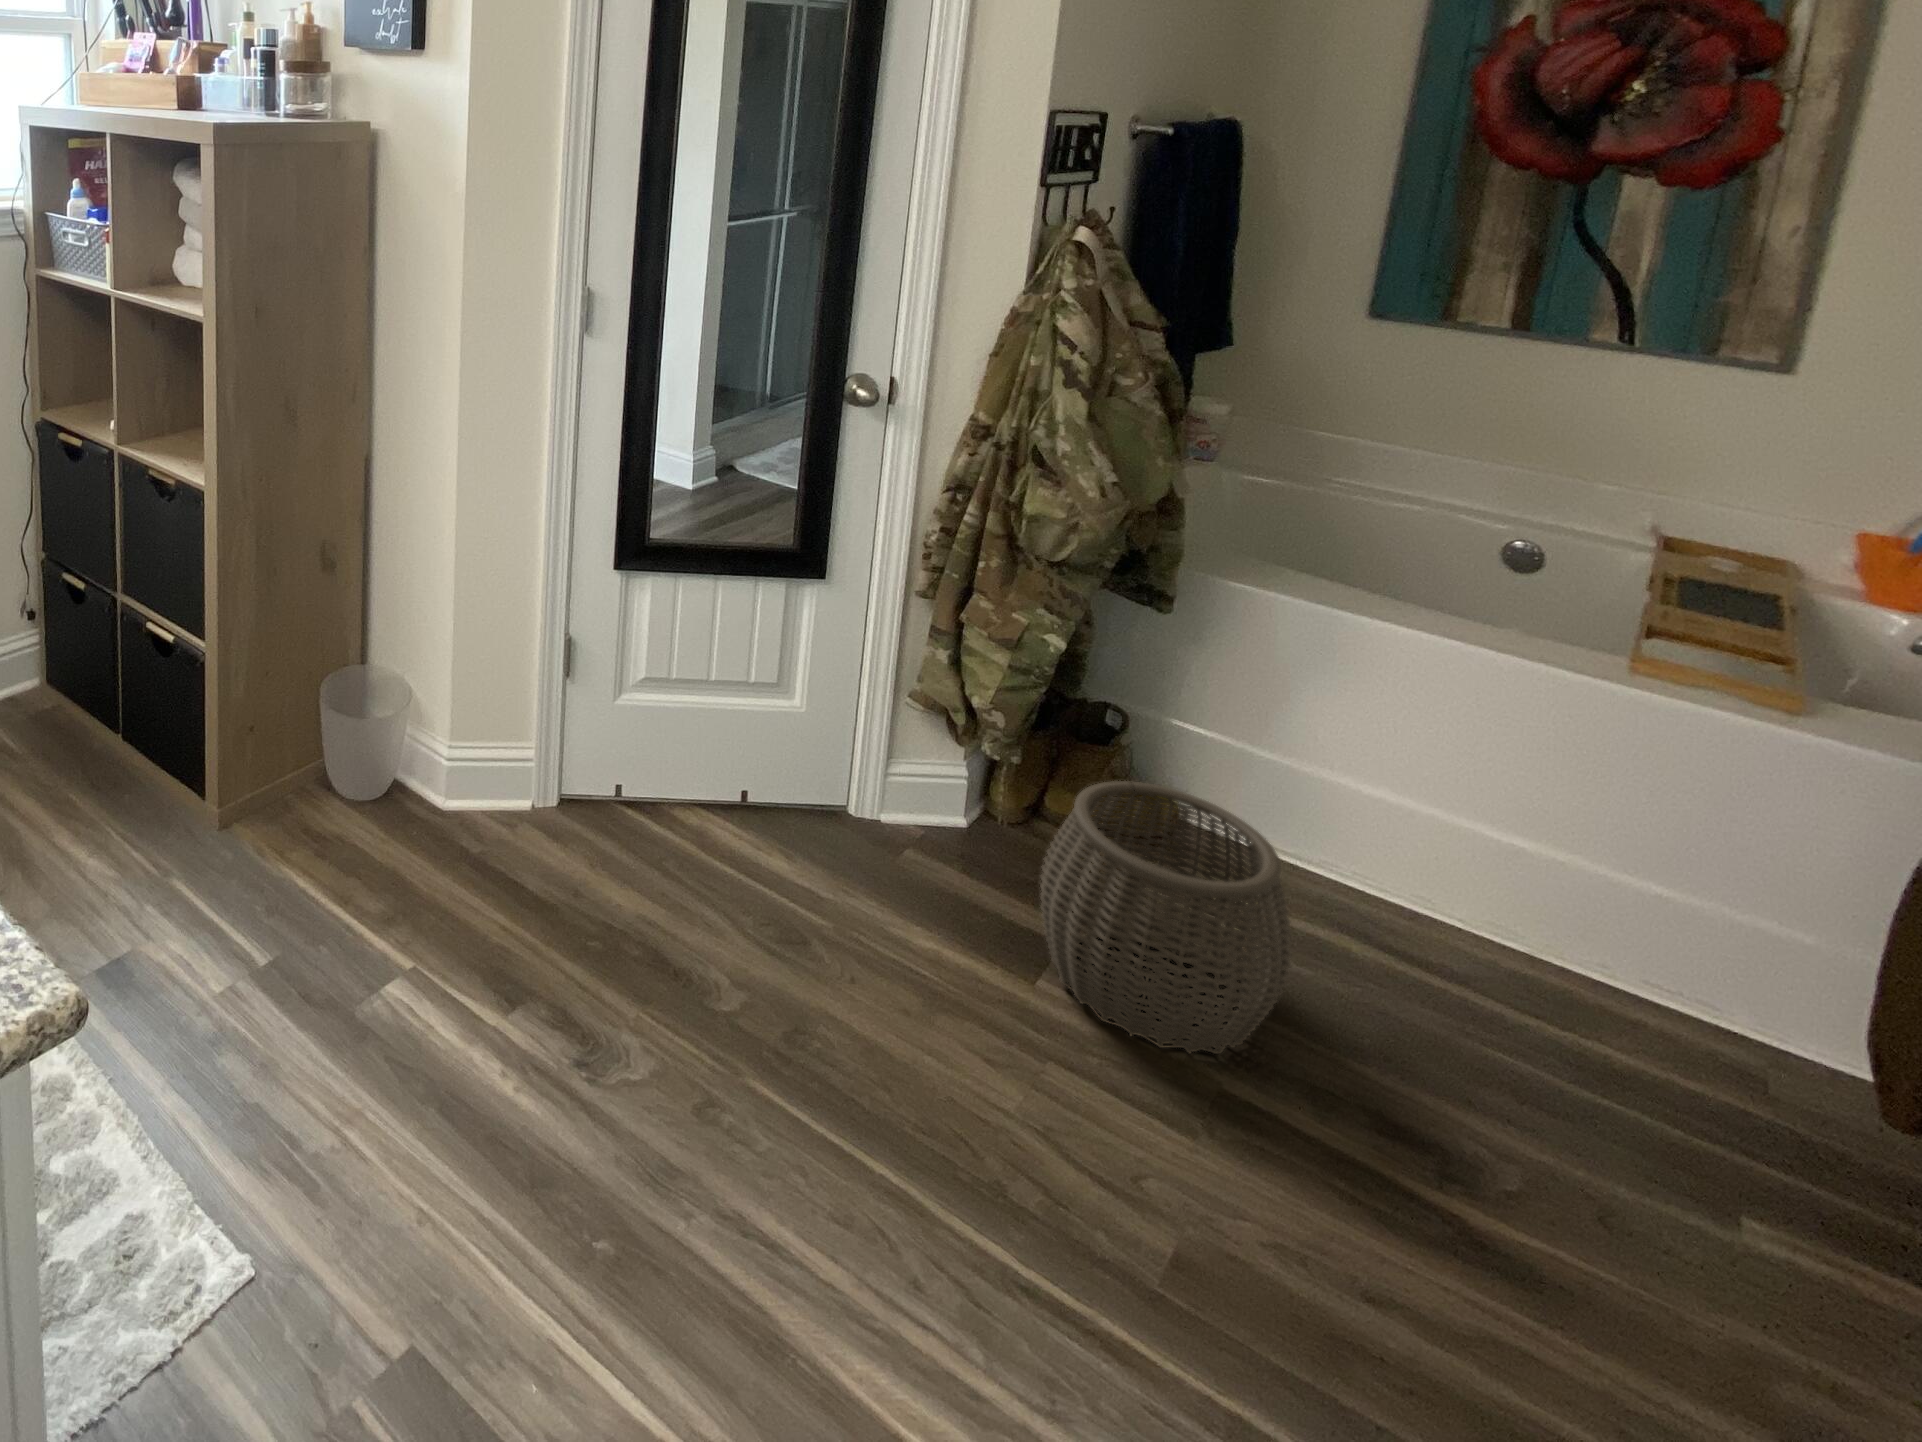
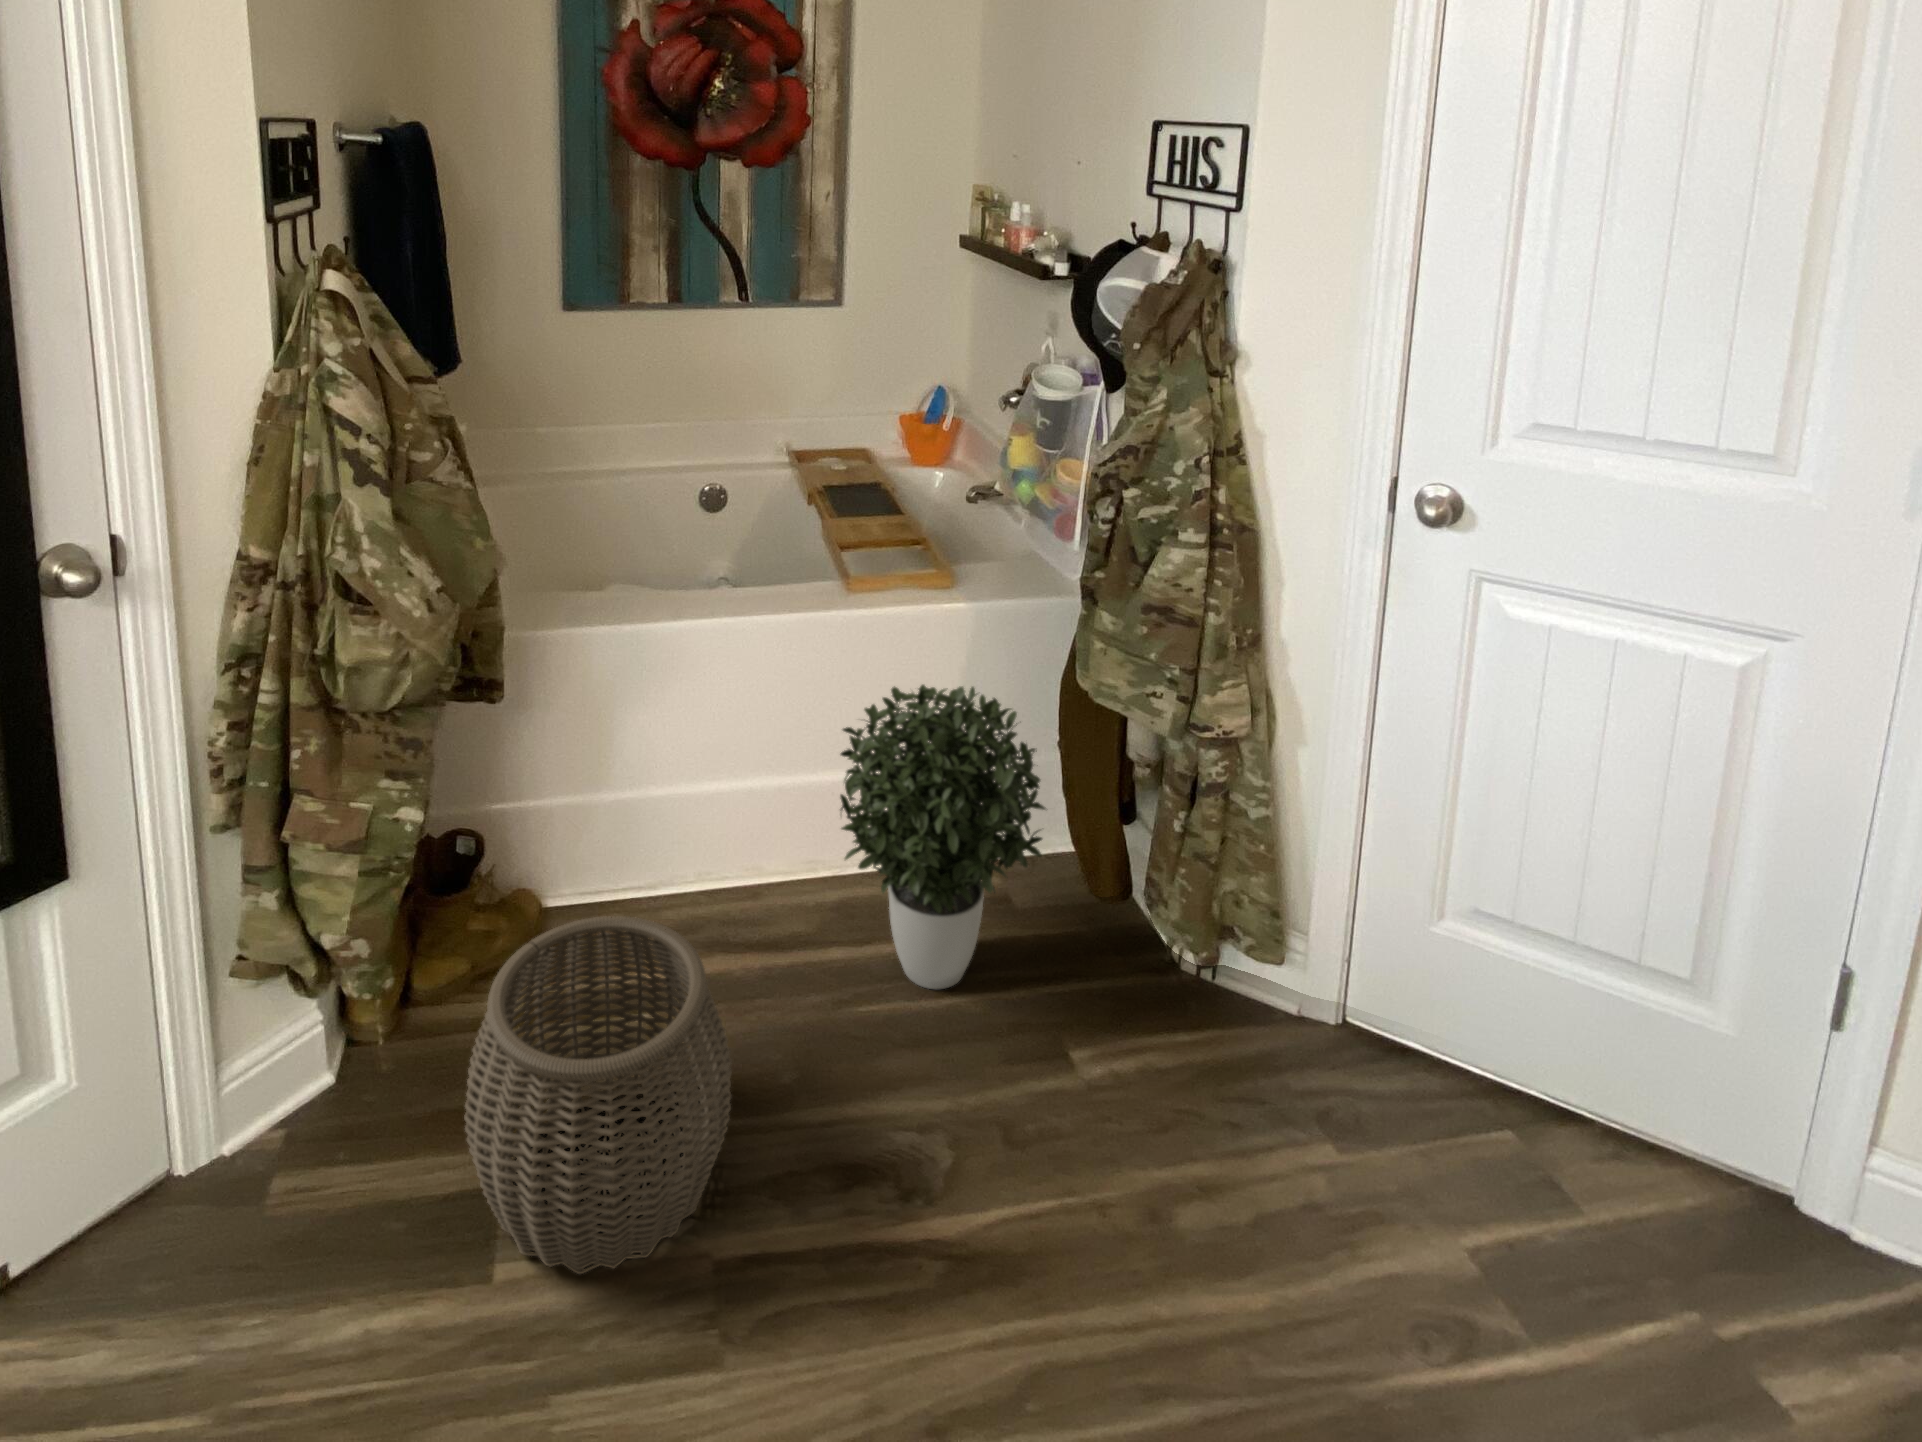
potted plant: none [1509,767,1863,1118] -> present [840,685,1046,989]

